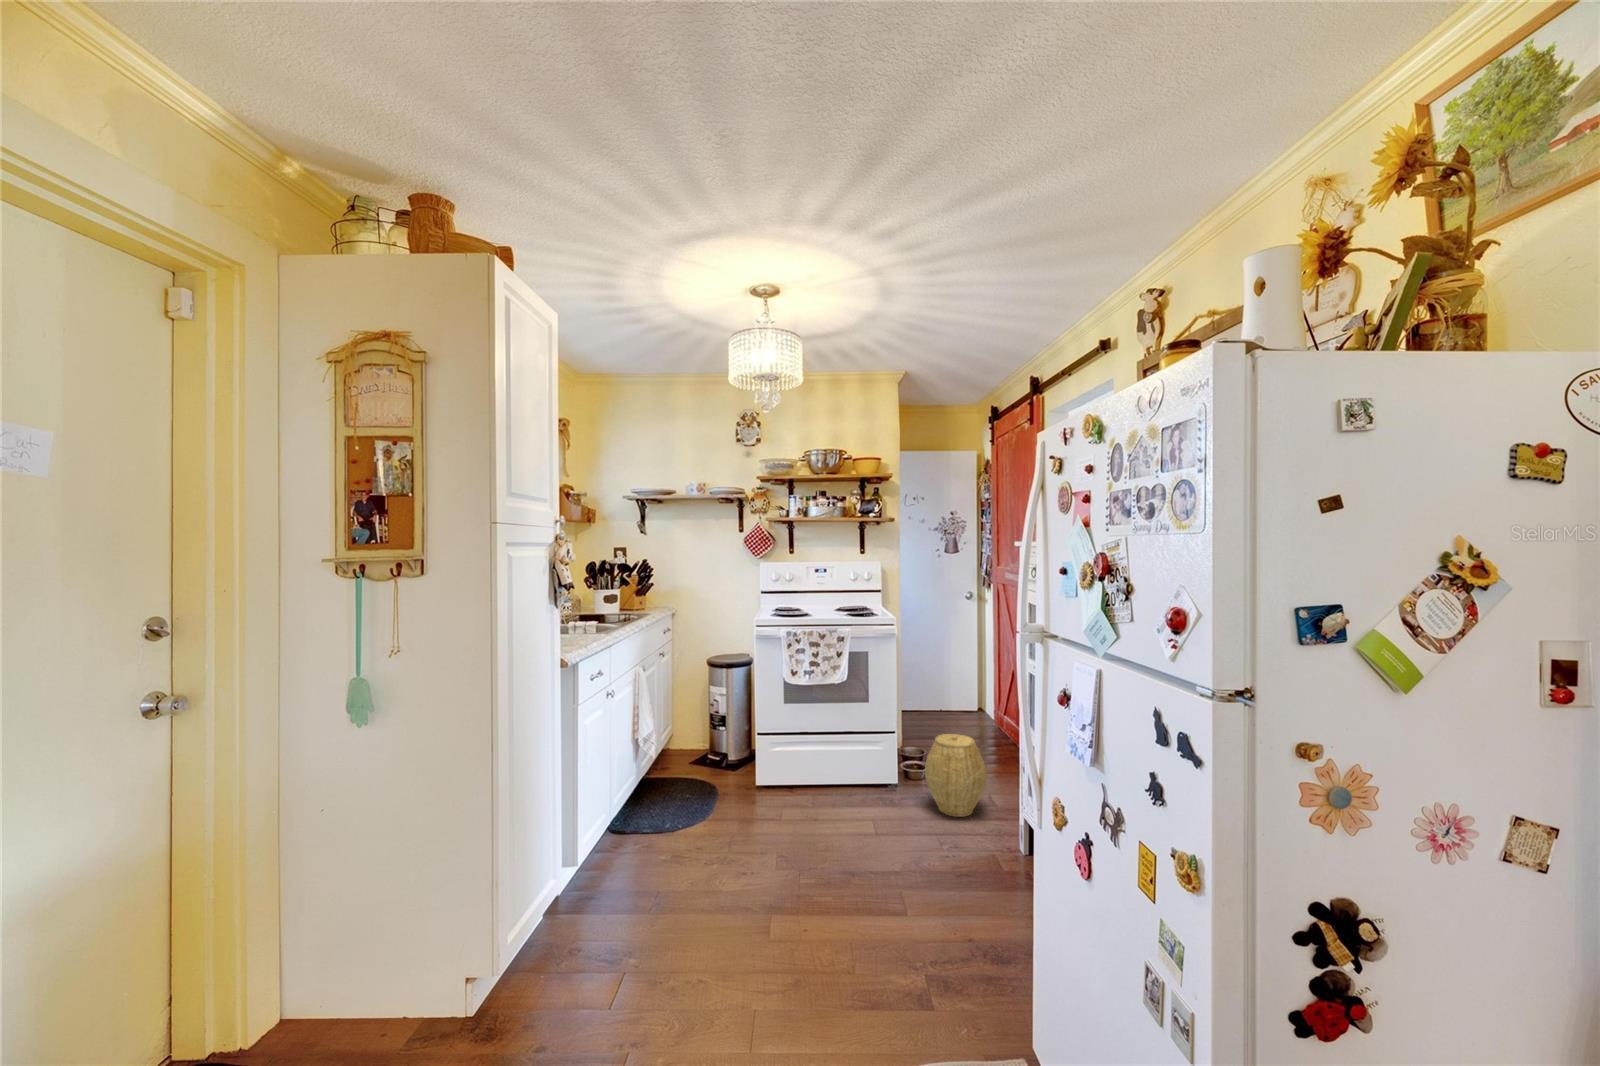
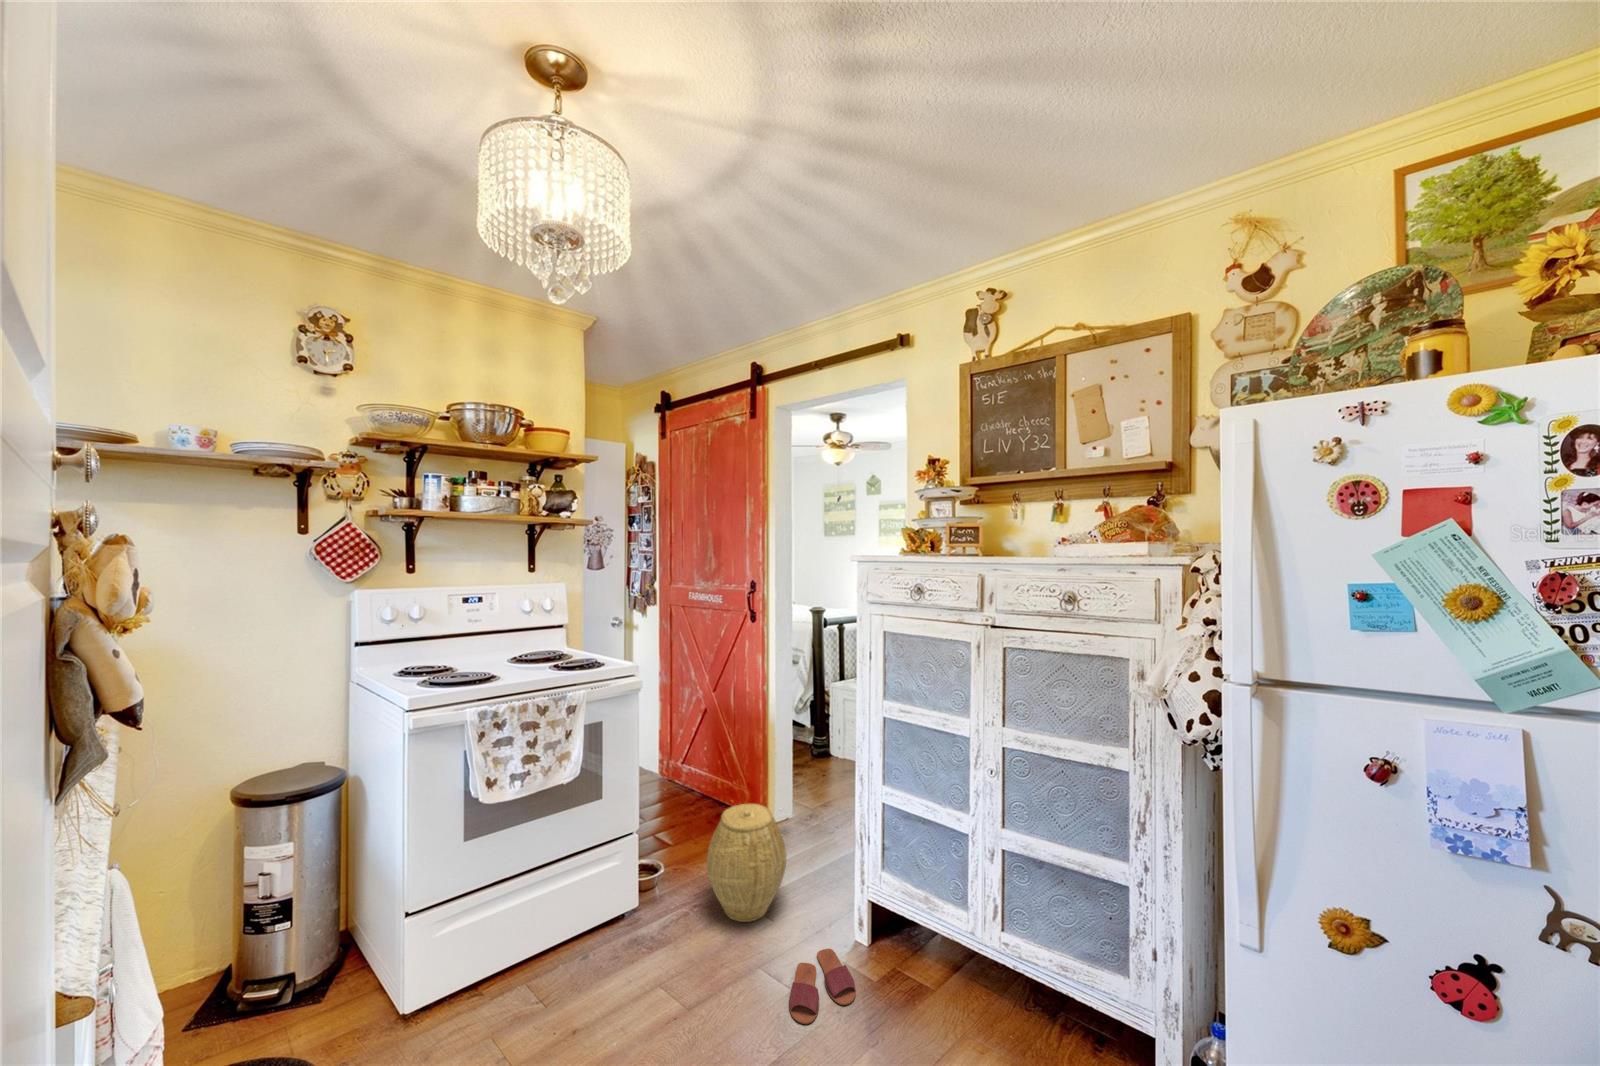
slippers: none [933,842,992,869] -> present [789,949,856,1024]

